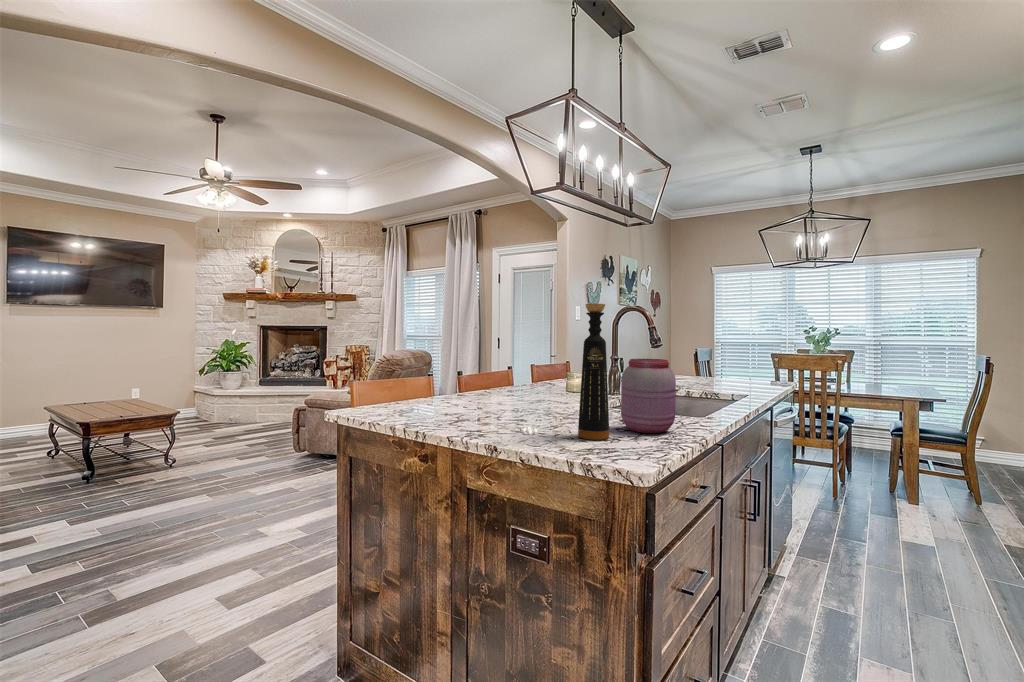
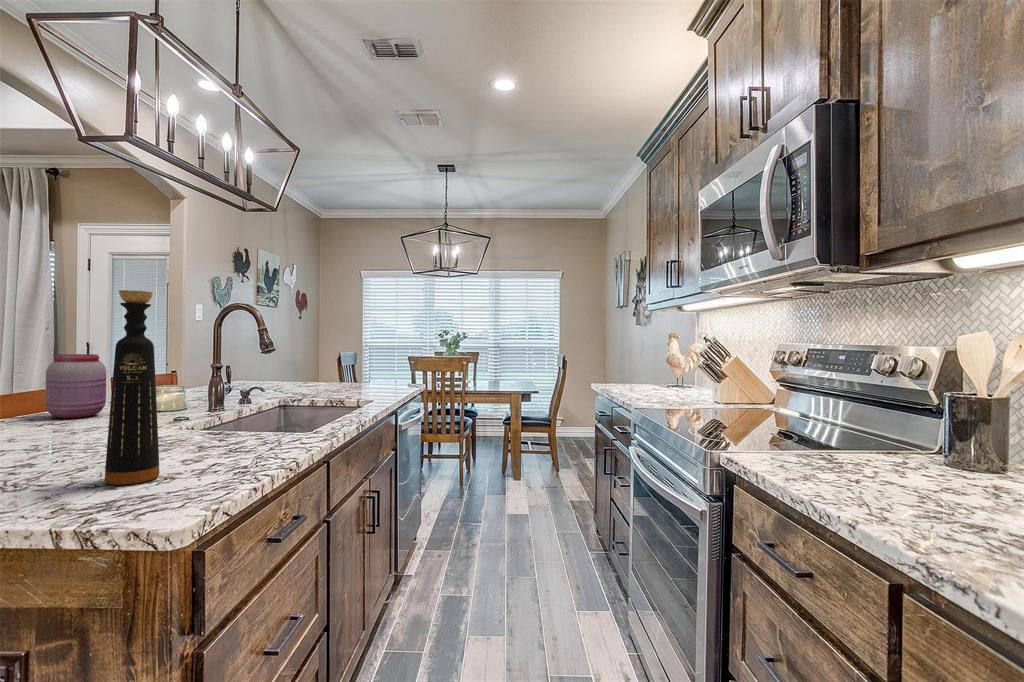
jar: present [621,359,676,433] -> present [45,354,106,418]

